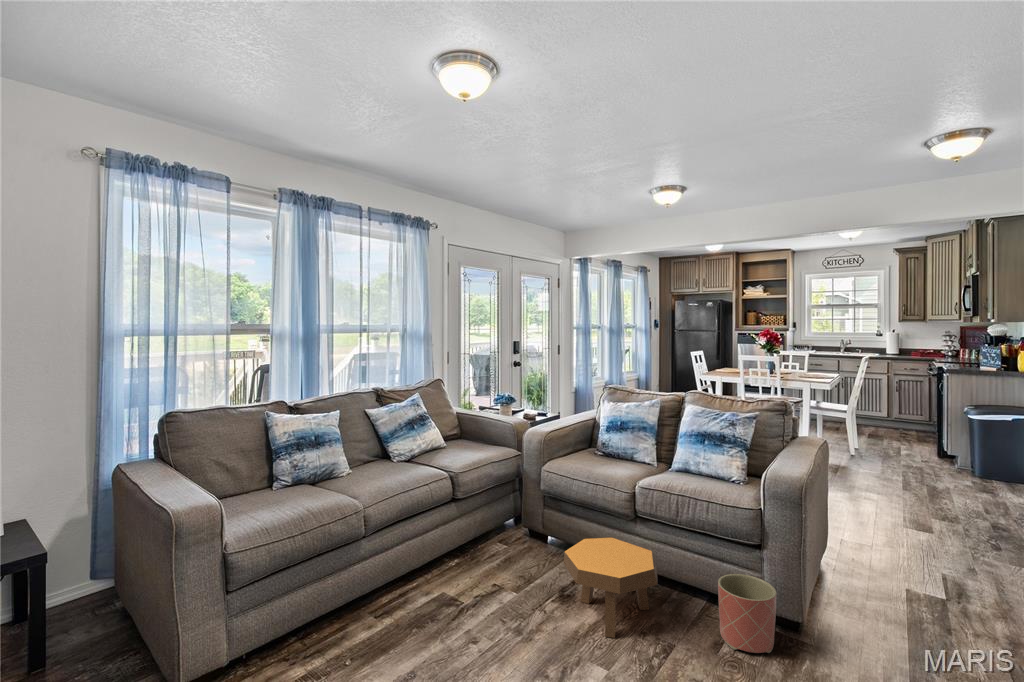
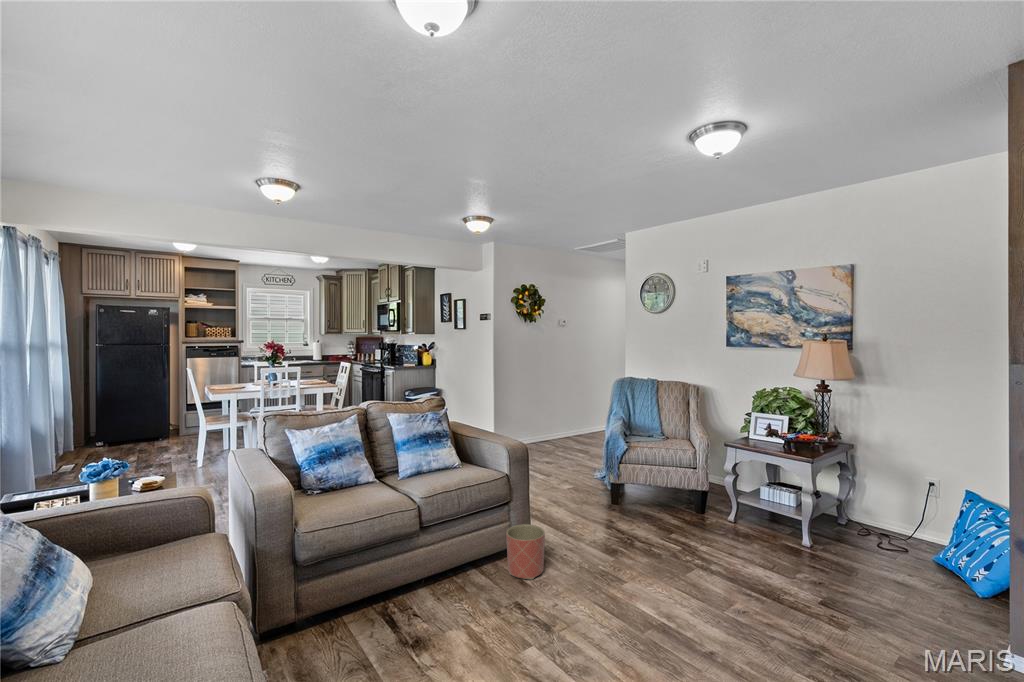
footstool: present [564,538,658,638] -> none [406,546,497,633]

